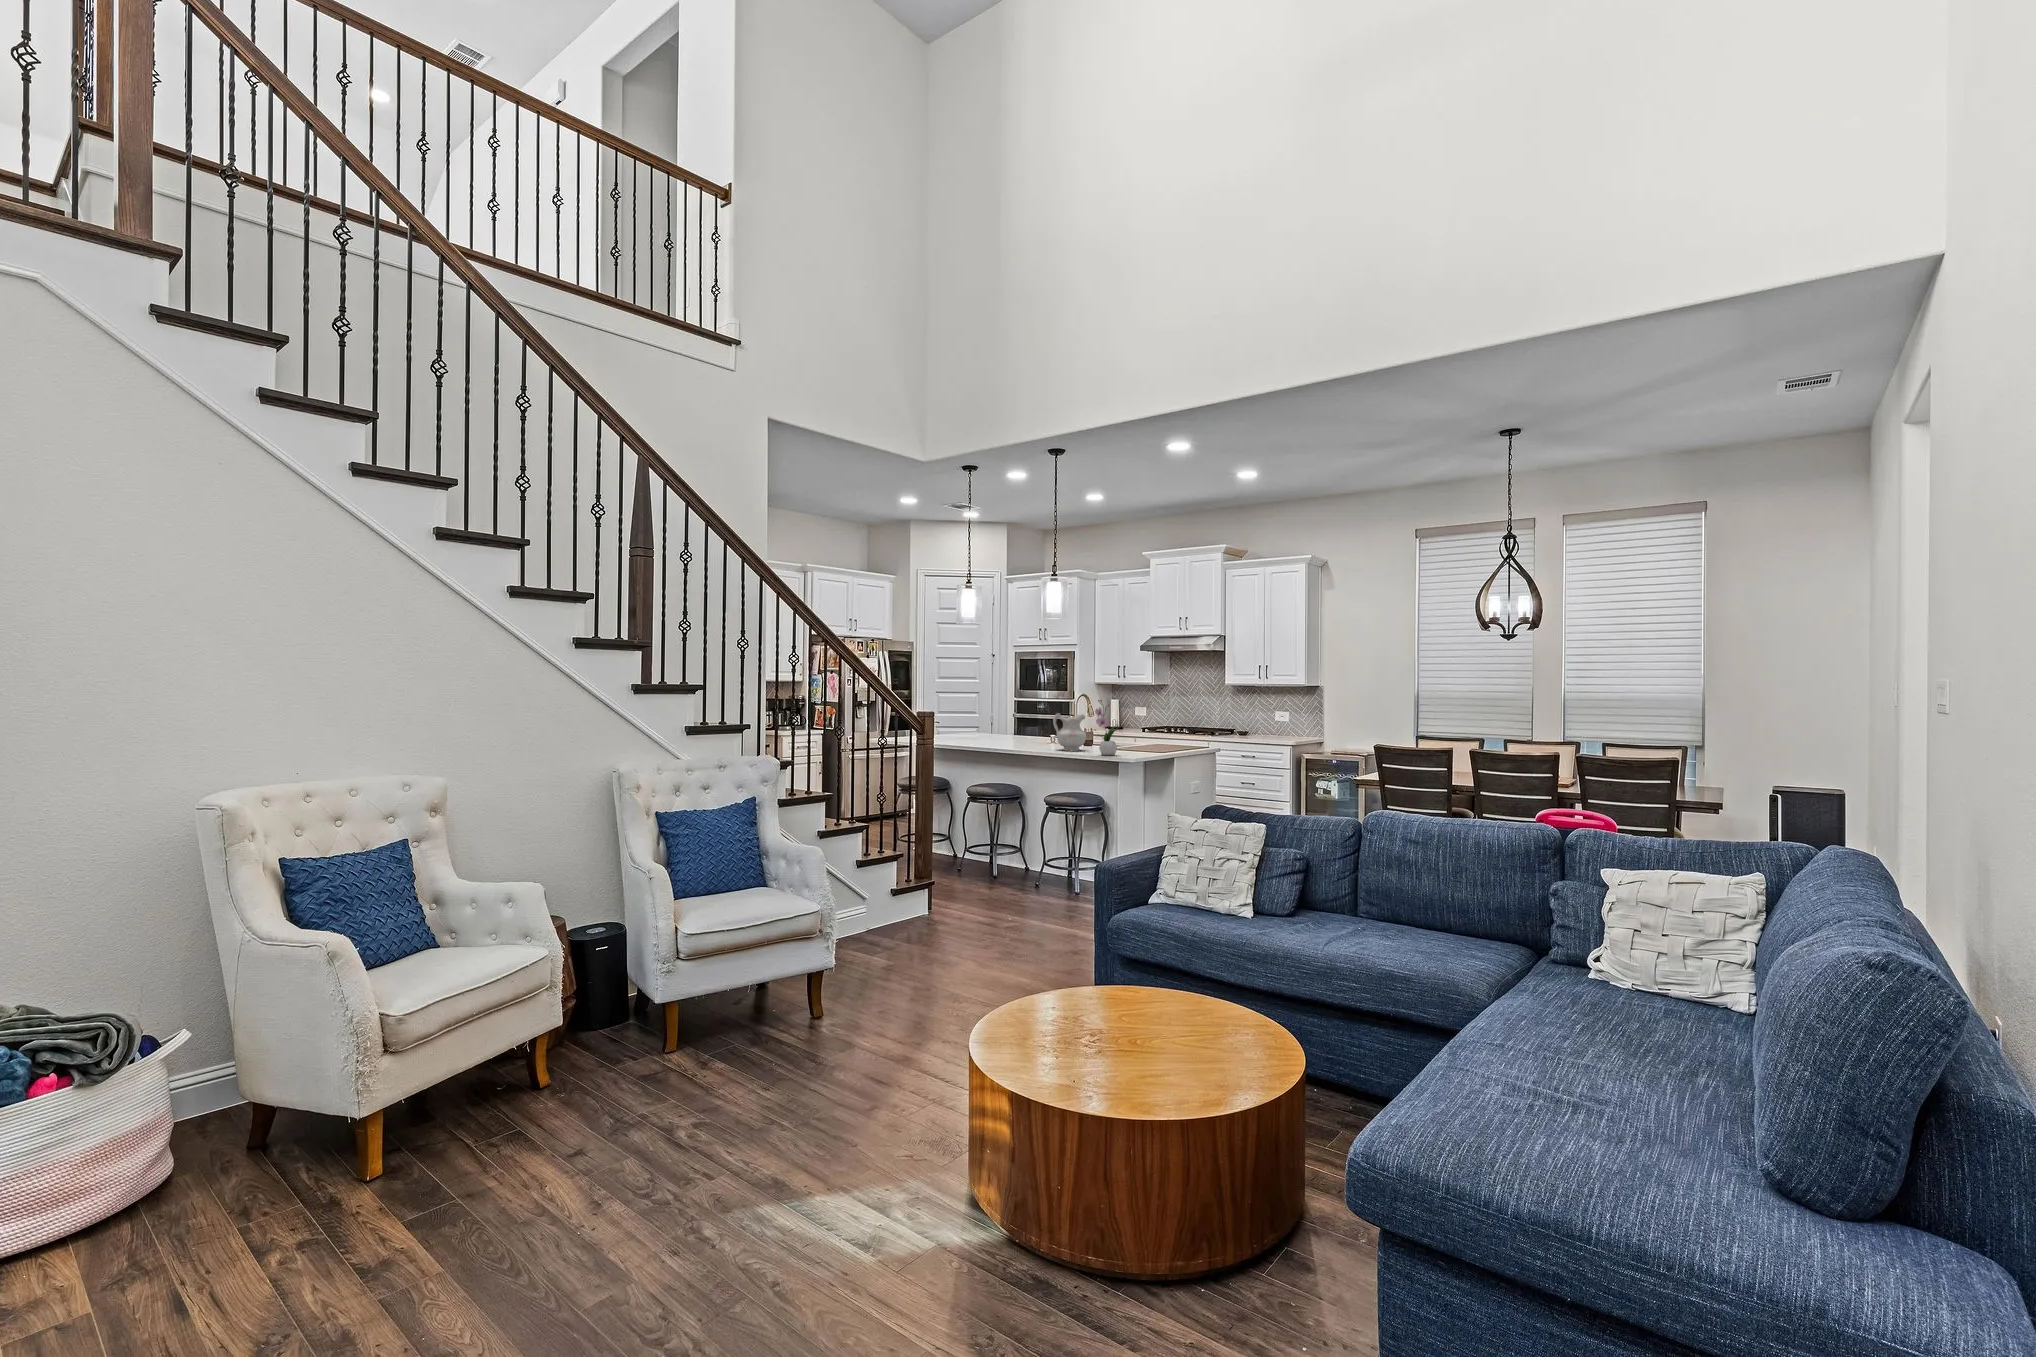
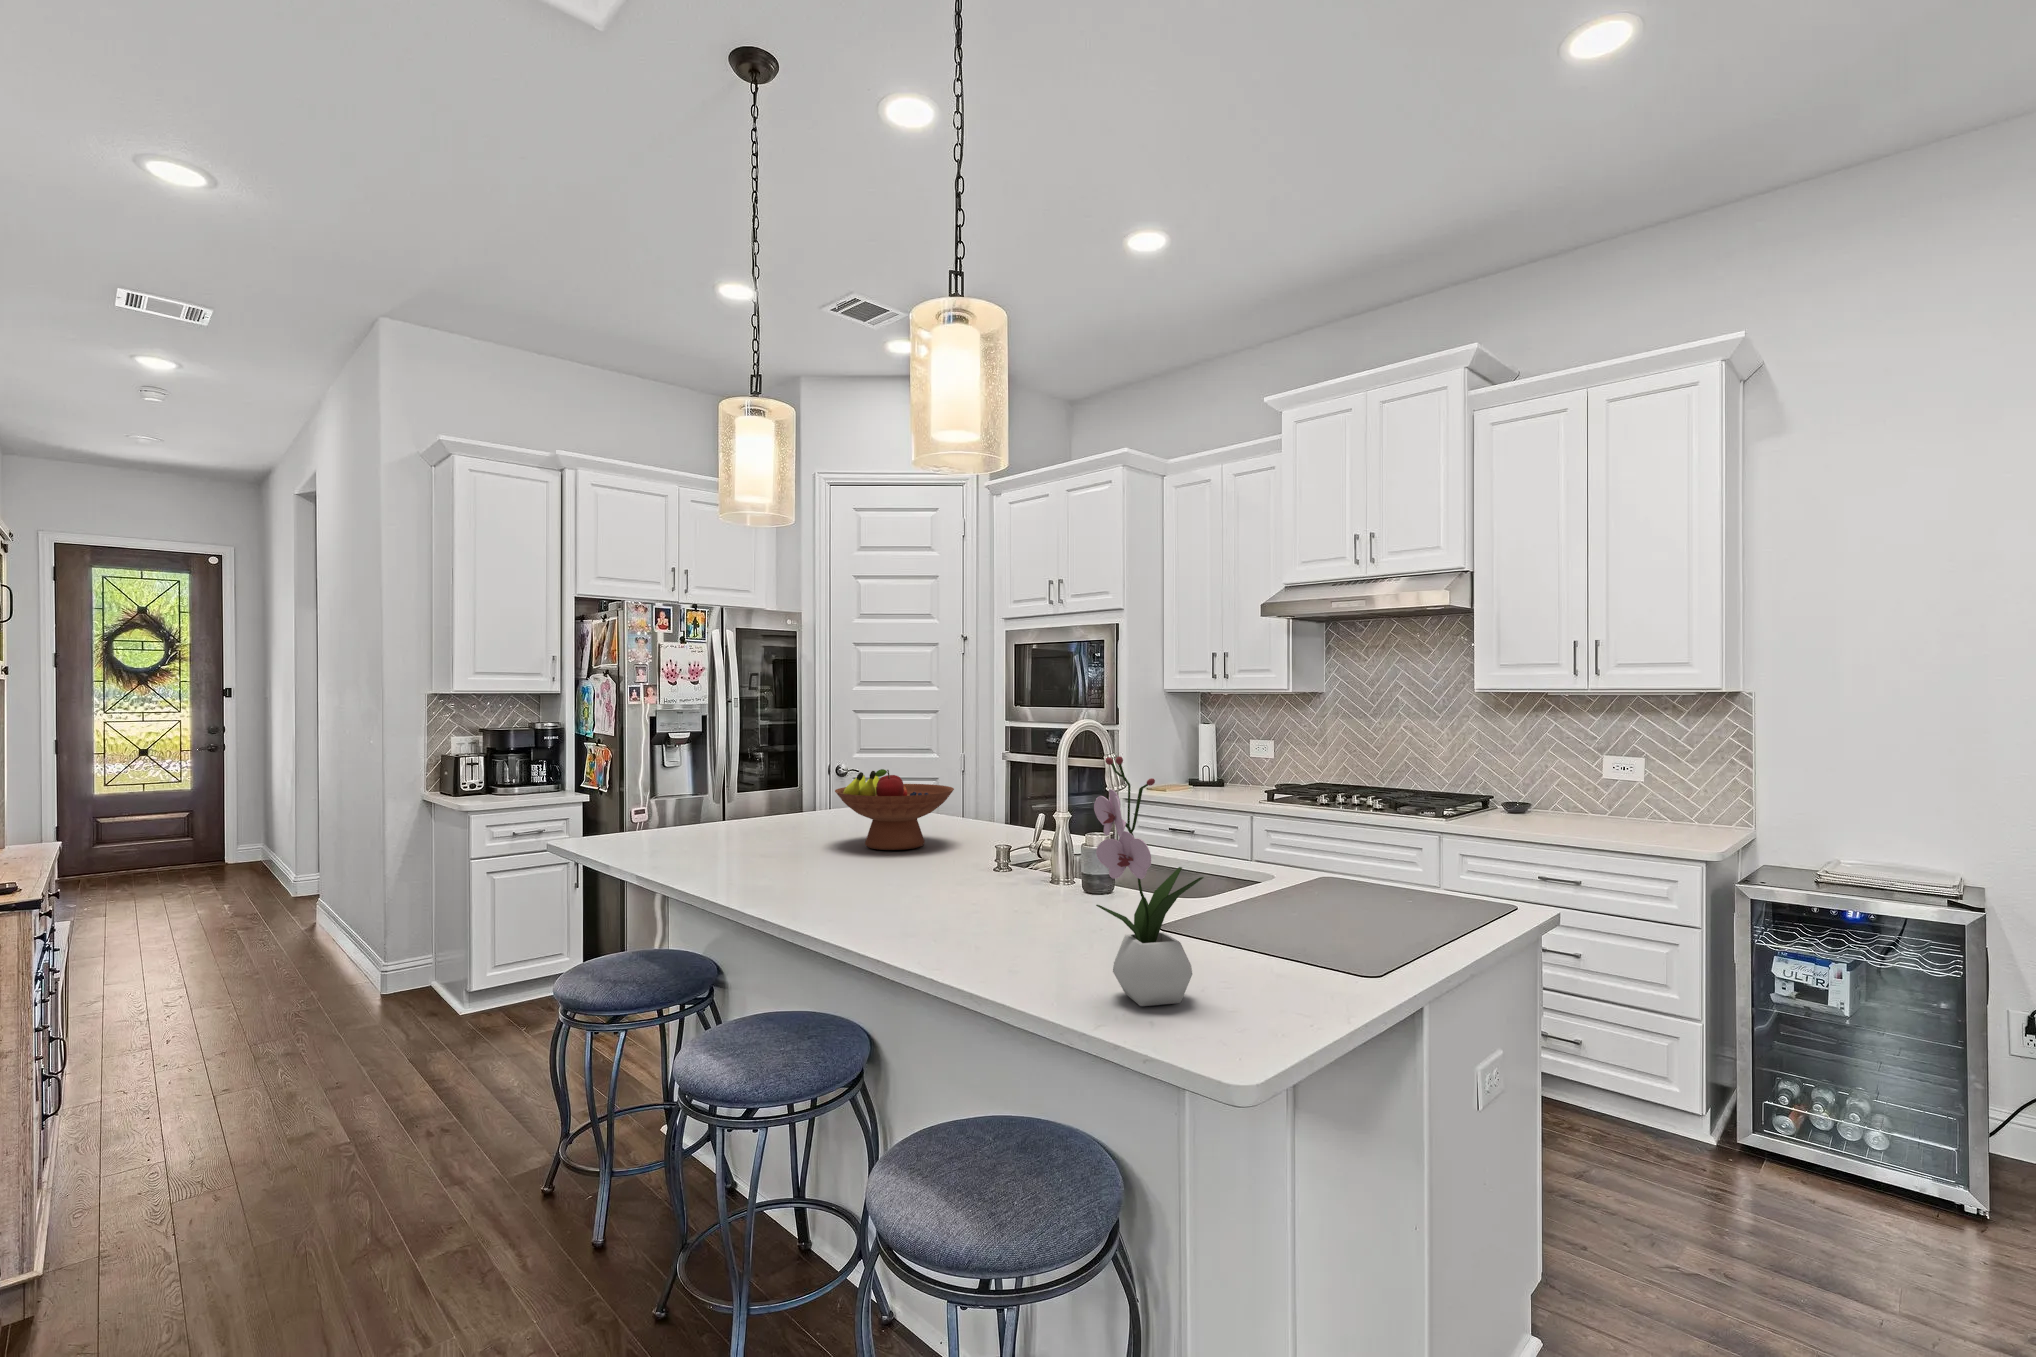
fruit bowl: none [987,711,1029,739] -> present [835,769,954,850]
ceramic pitcher: present [1053,713,1086,751] -> none [954,799,1078,946]

